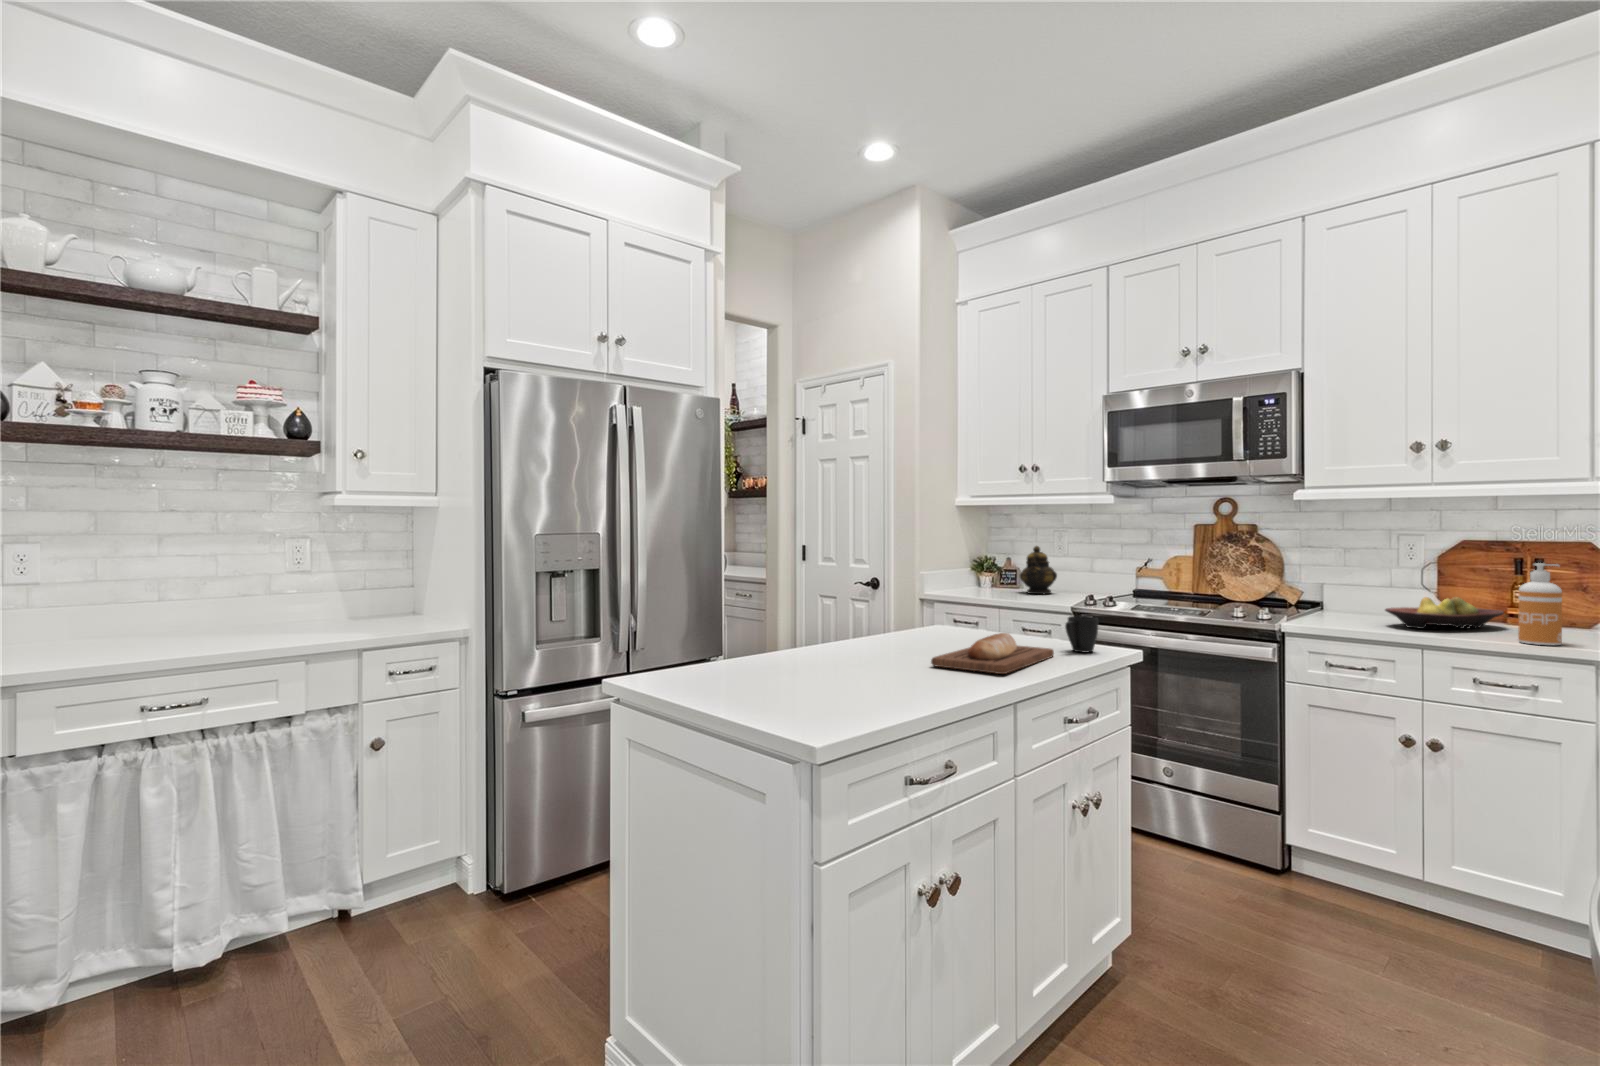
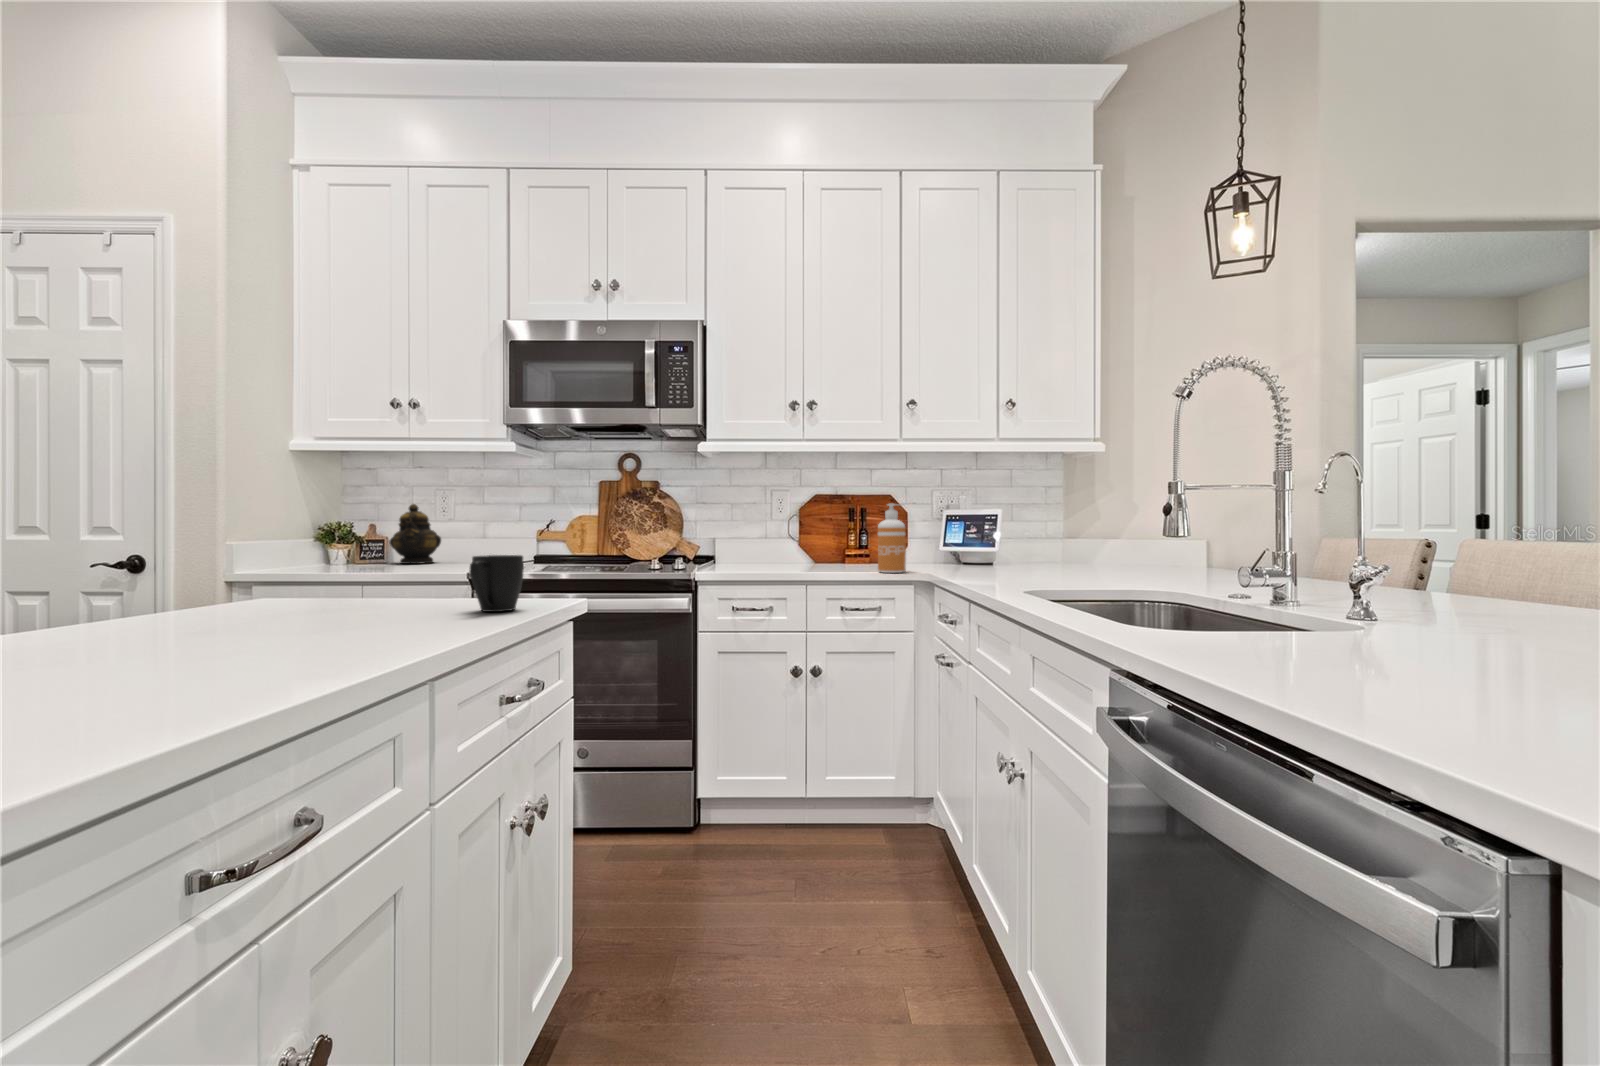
fruit bowl: present [1385,597,1504,629] -> none [777,540,854,569]
bread loaf: present [931,633,1054,674] -> none [123,586,449,670]

